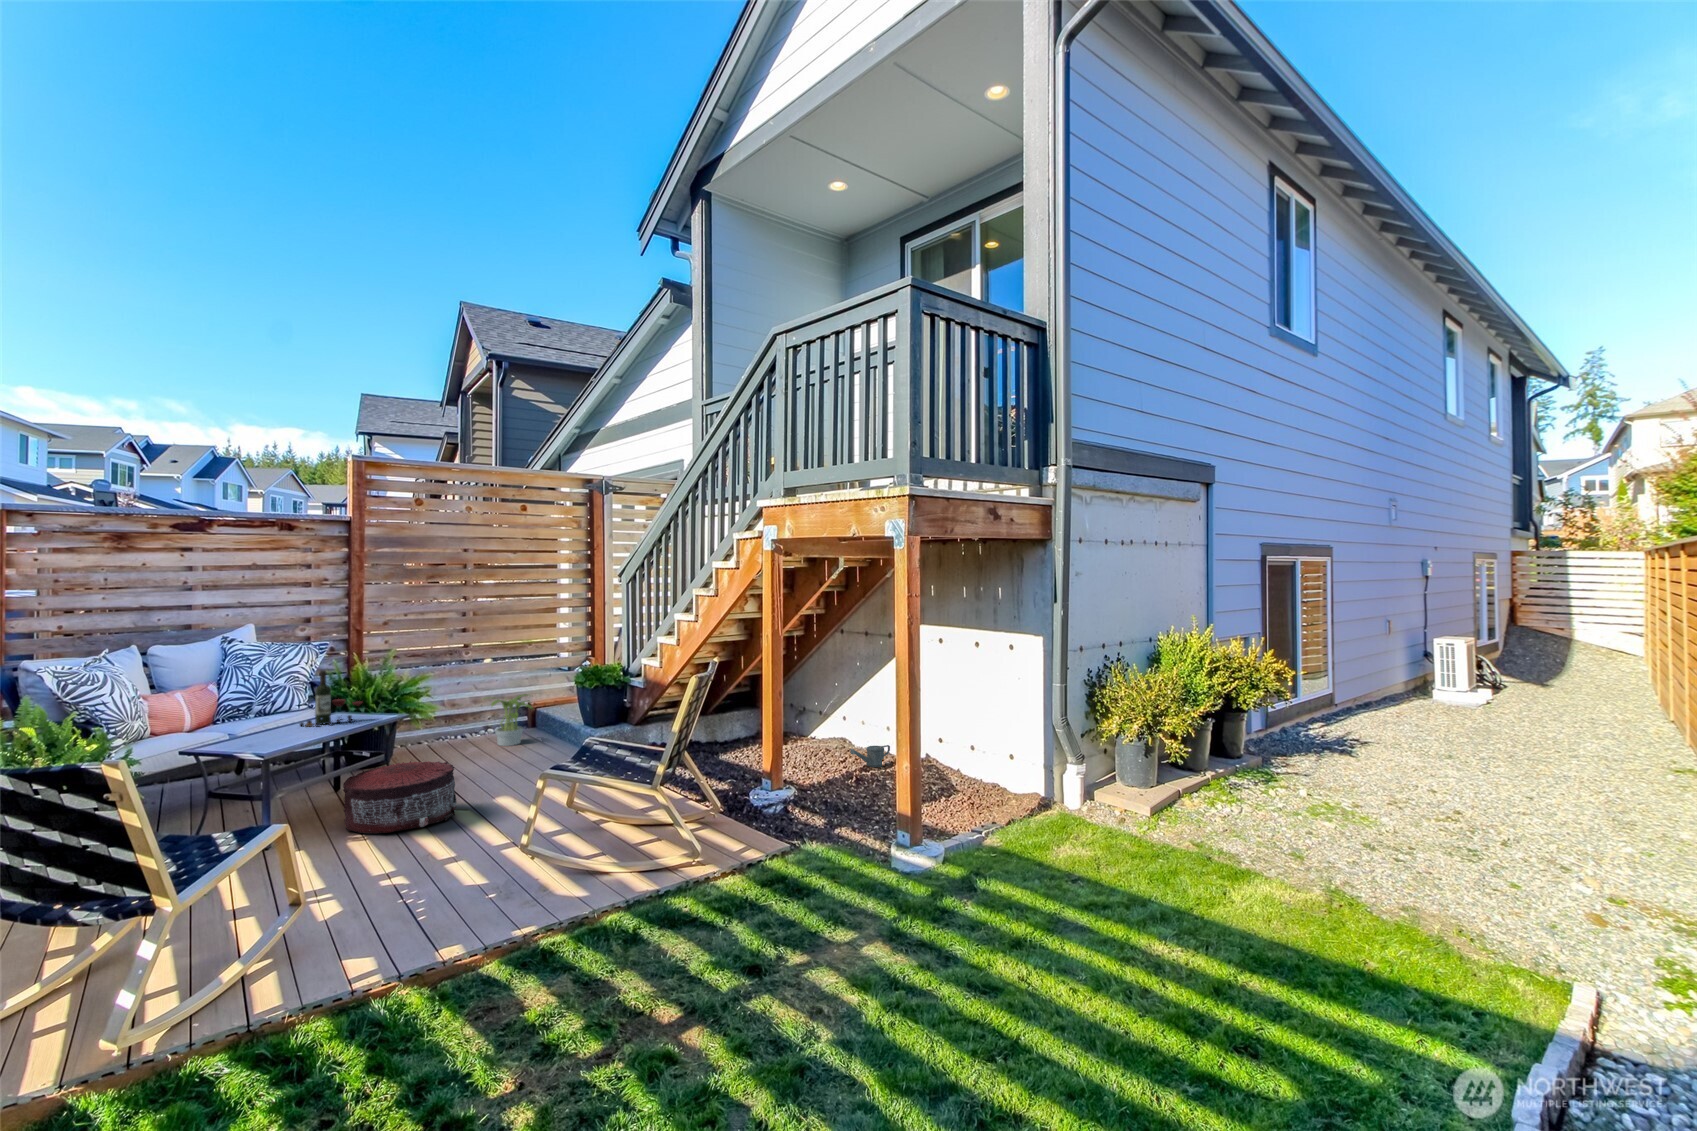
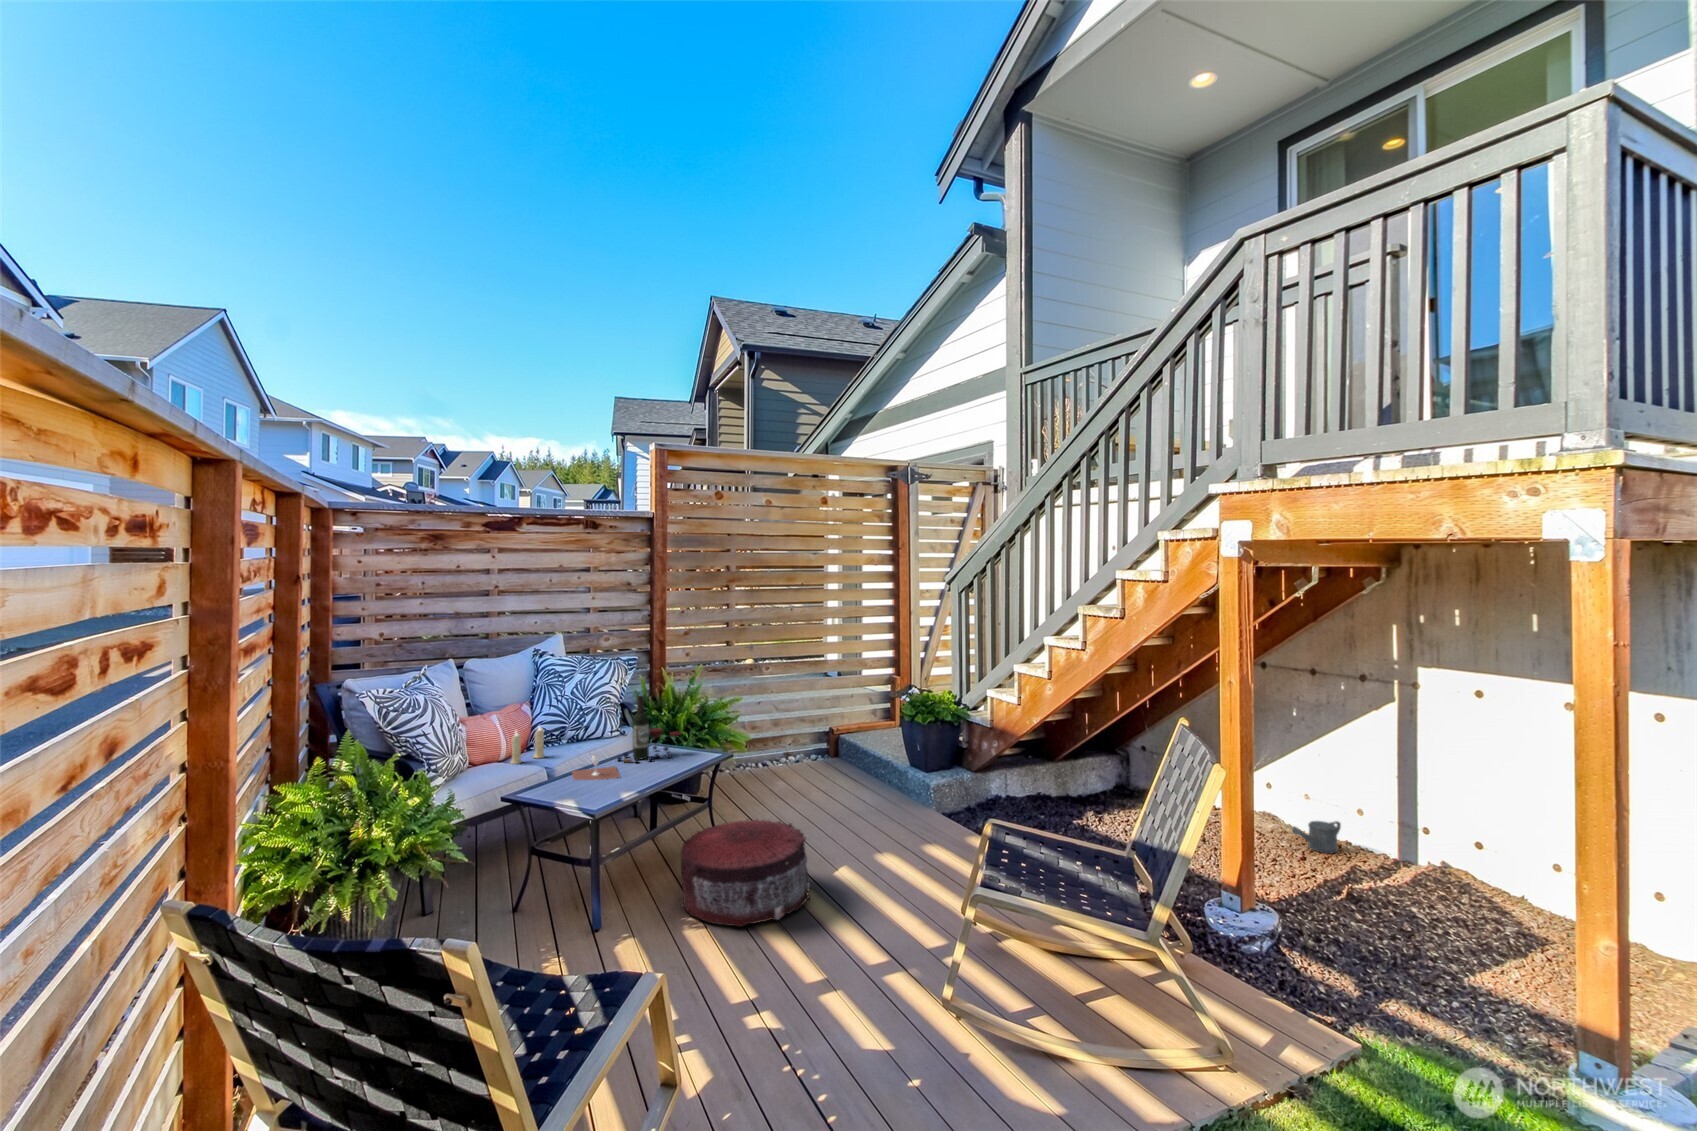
potted plant: present [483,694,533,746] -> none [785,715,842,775]
candle: none [193,698,230,732] -> present [510,727,545,764]
wine glass: none [252,717,298,739] -> present [572,754,620,780]

